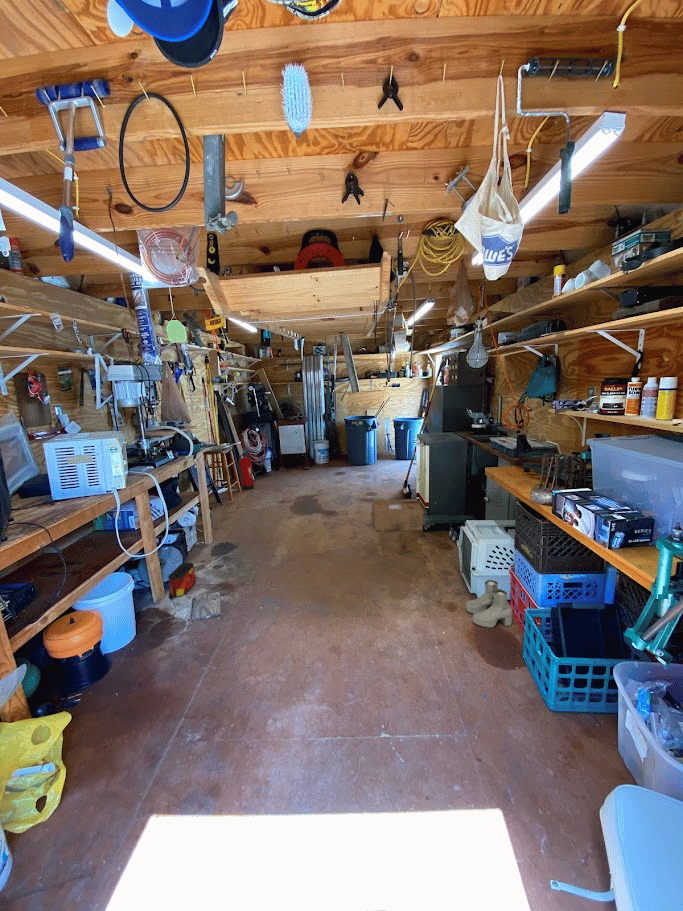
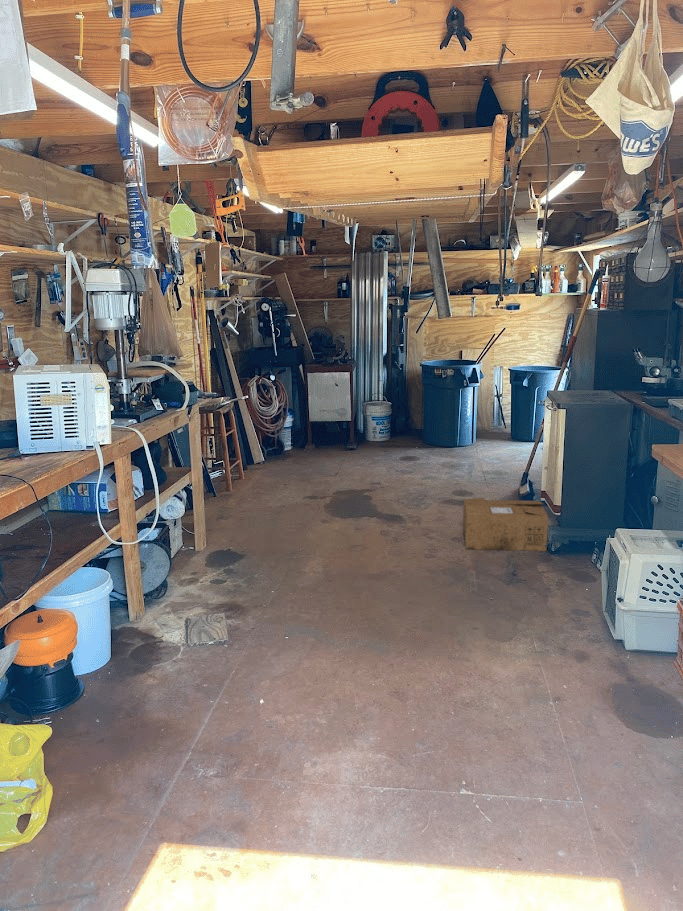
fire extinguisher: present [238,447,254,490] -> none [241,406,264,478]
bag: present [168,563,196,599] -> none [153,569,188,617]
boots: present [466,580,512,628] -> none [601,615,672,683]

